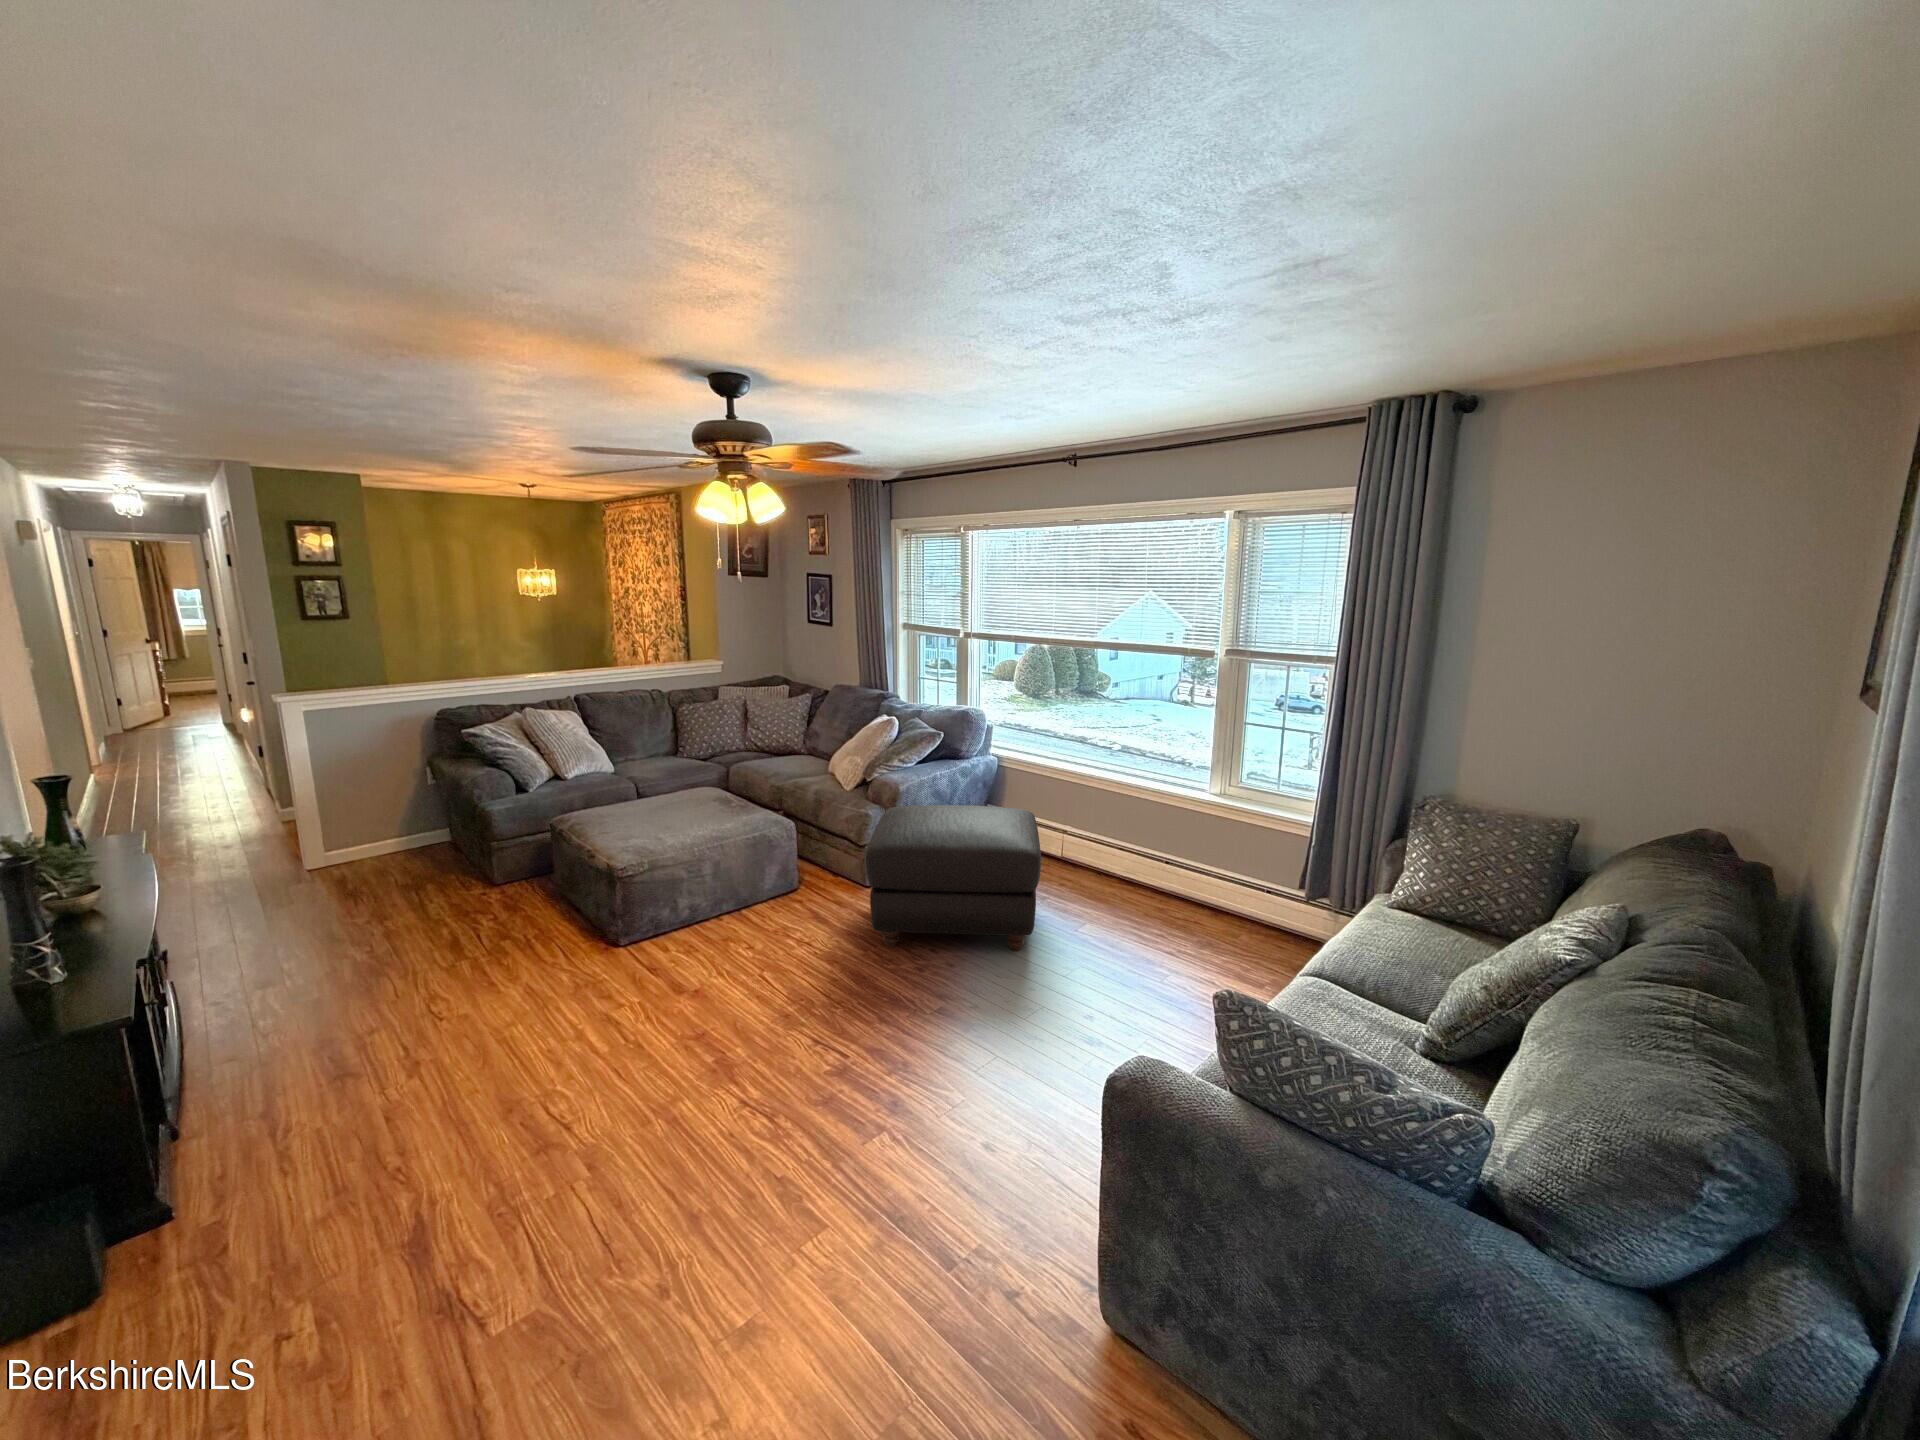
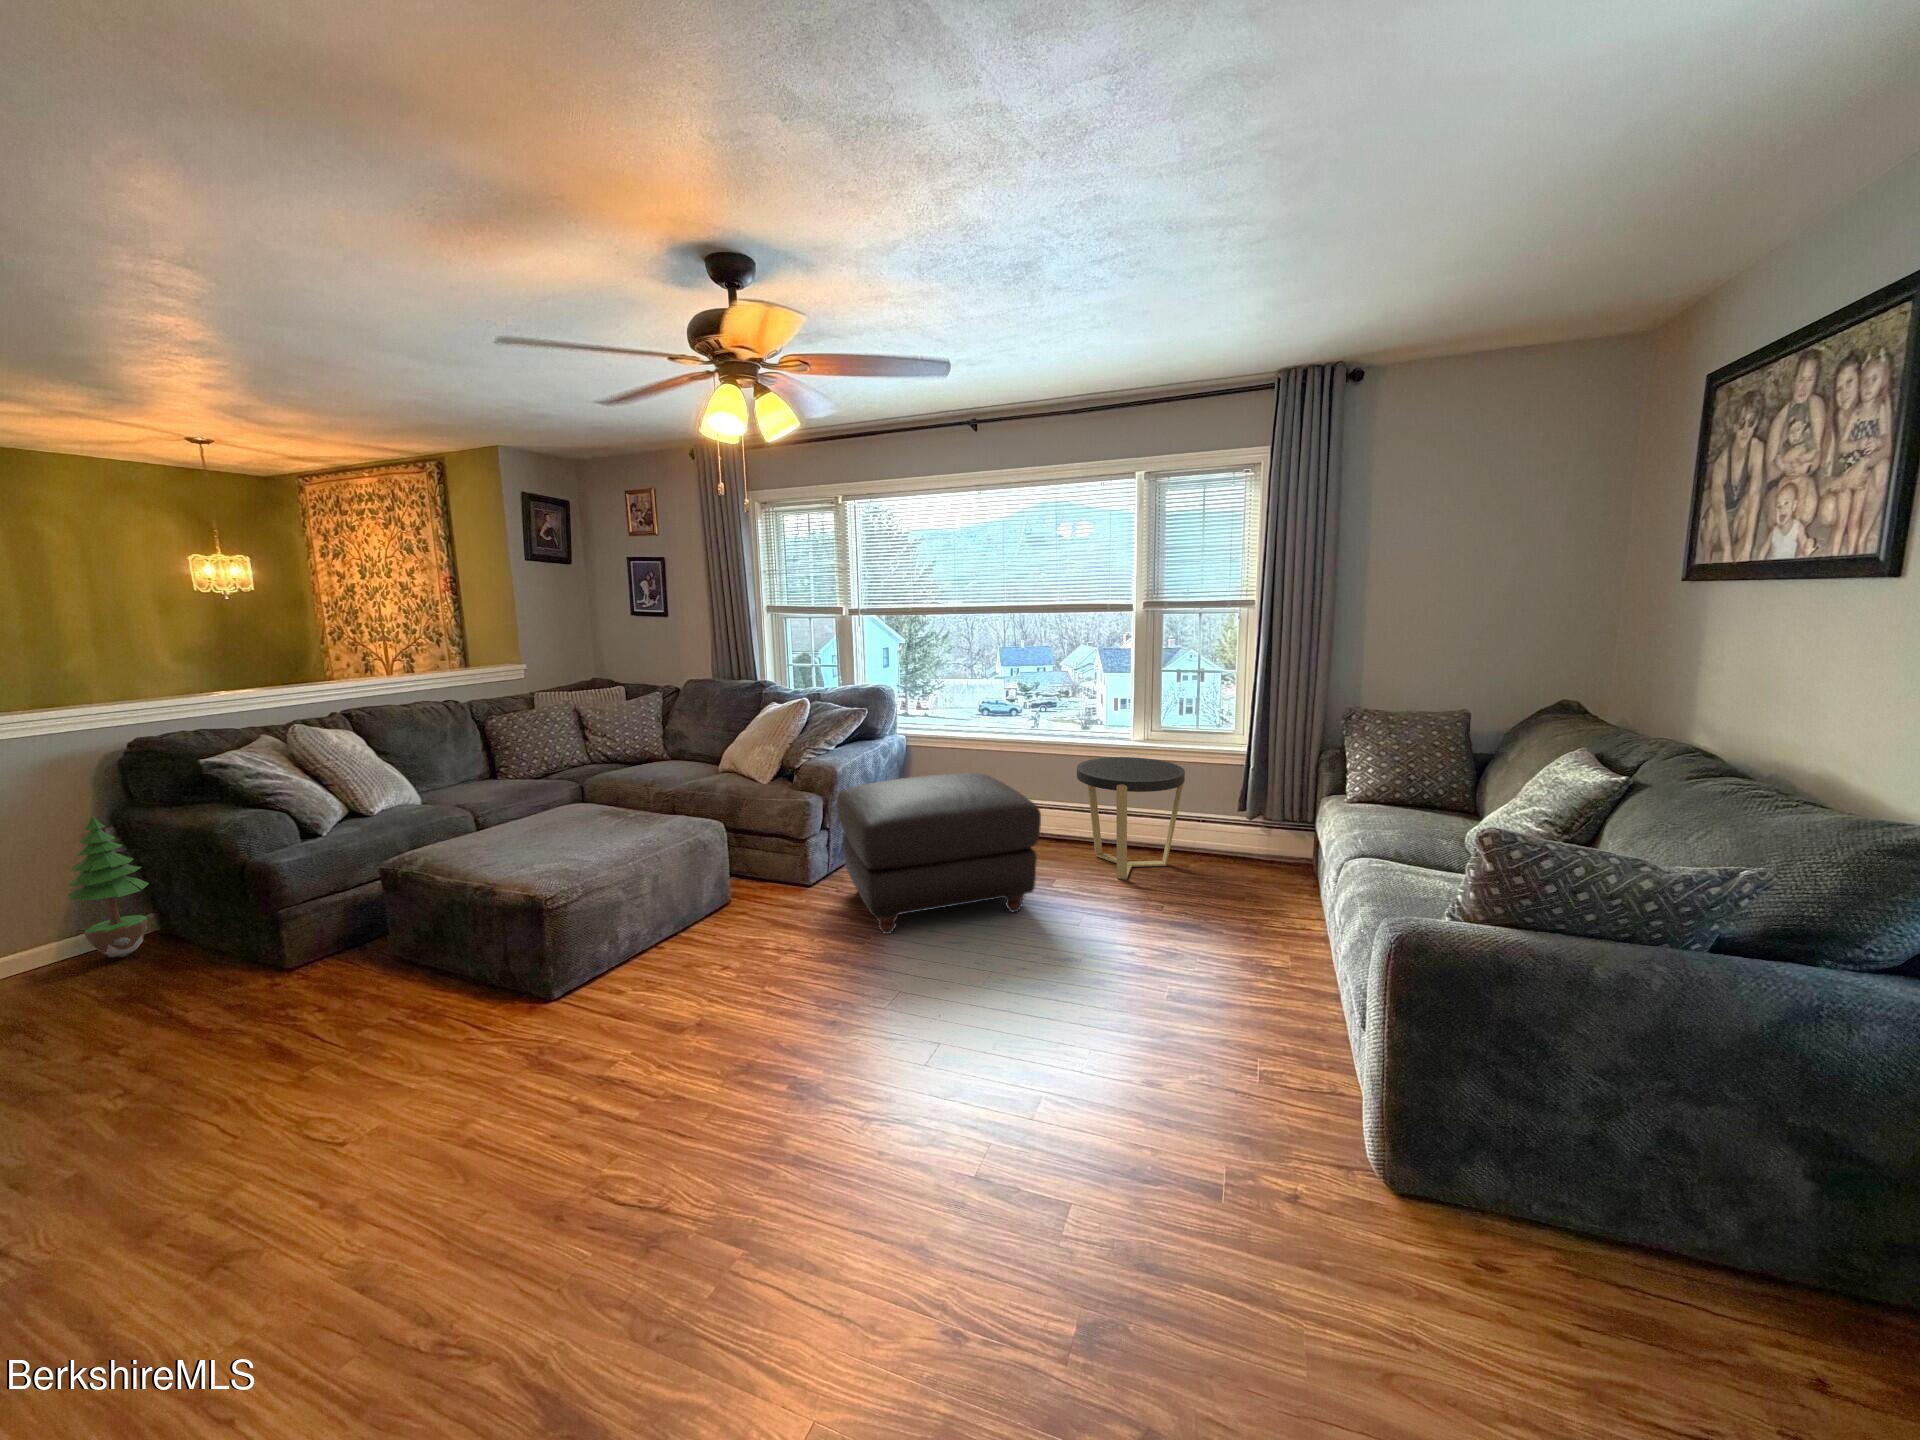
potted tree: none [396,761,441,857] -> present [68,815,149,957]
side table: none [1120,808,1236,939] -> present [1077,757,1185,880]

